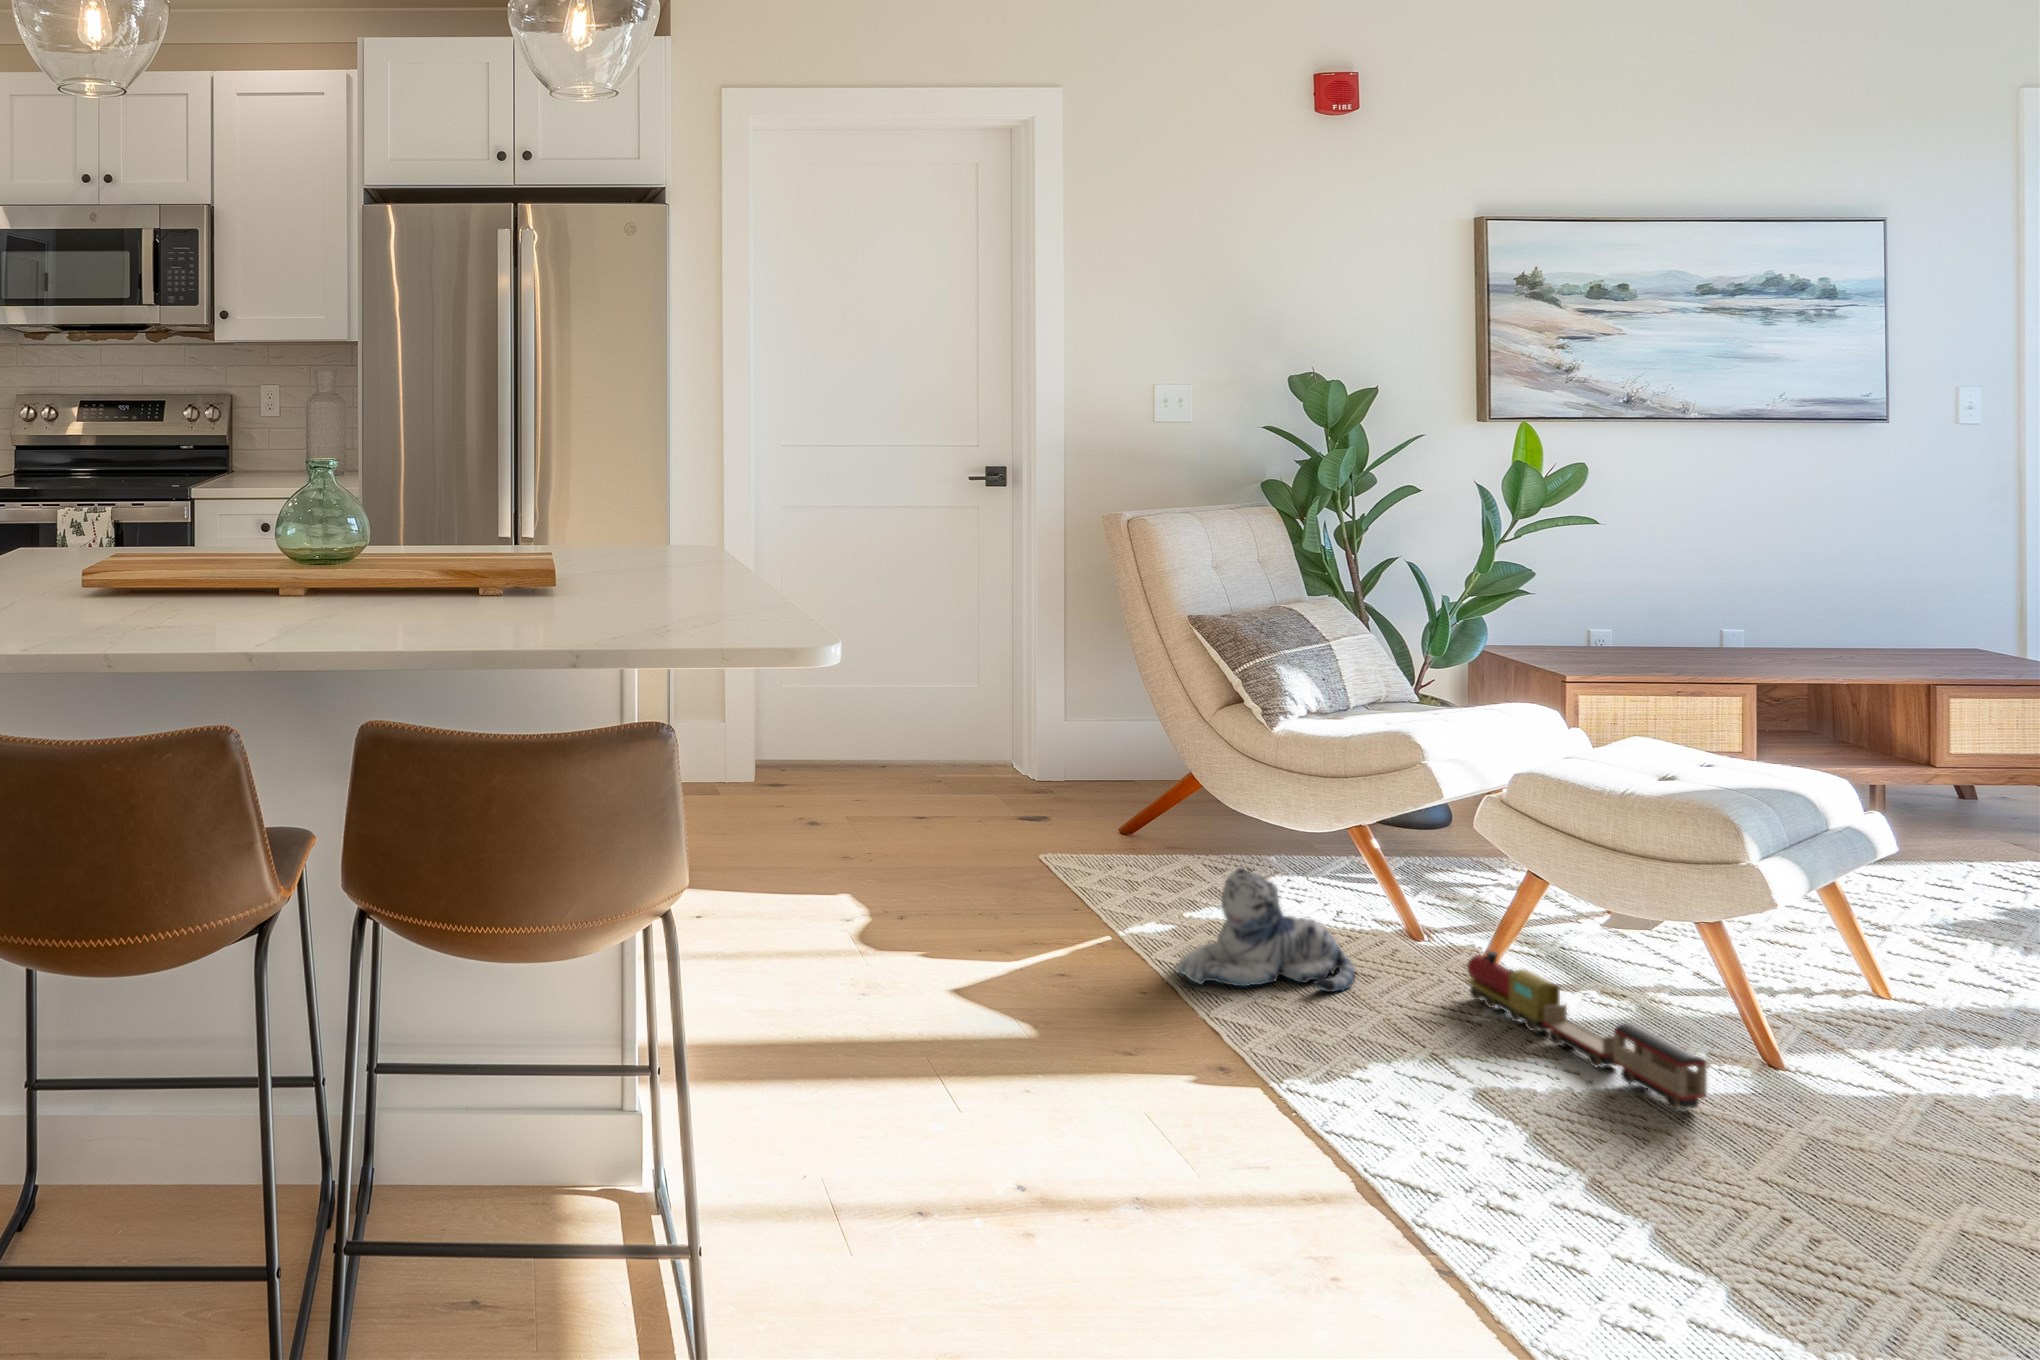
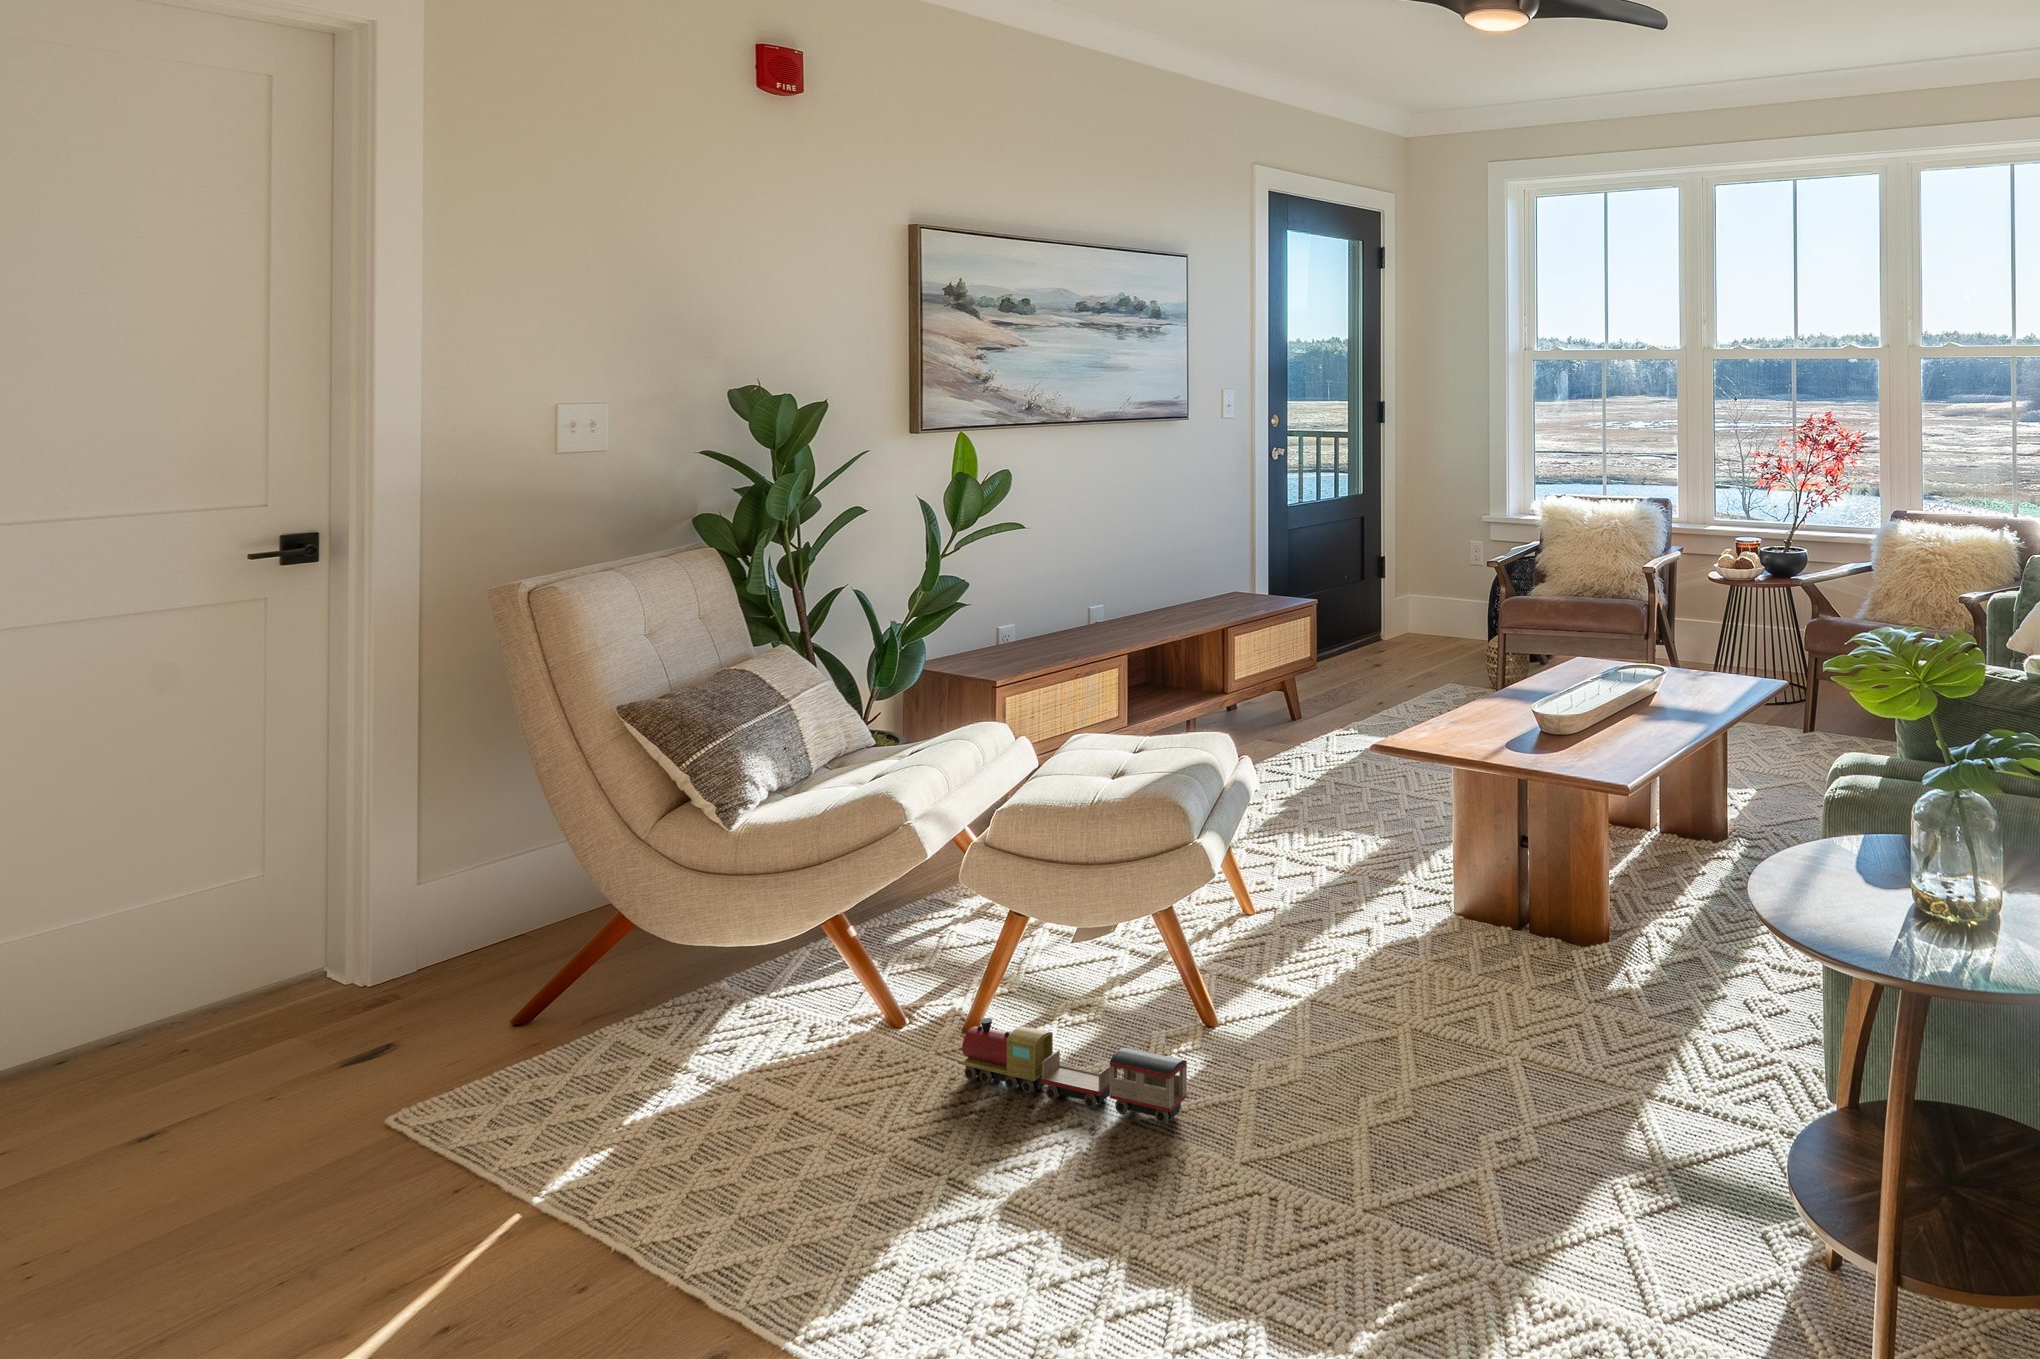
plush toy: present [1176,867,1356,992] -> none [625,1036,847,1227]

